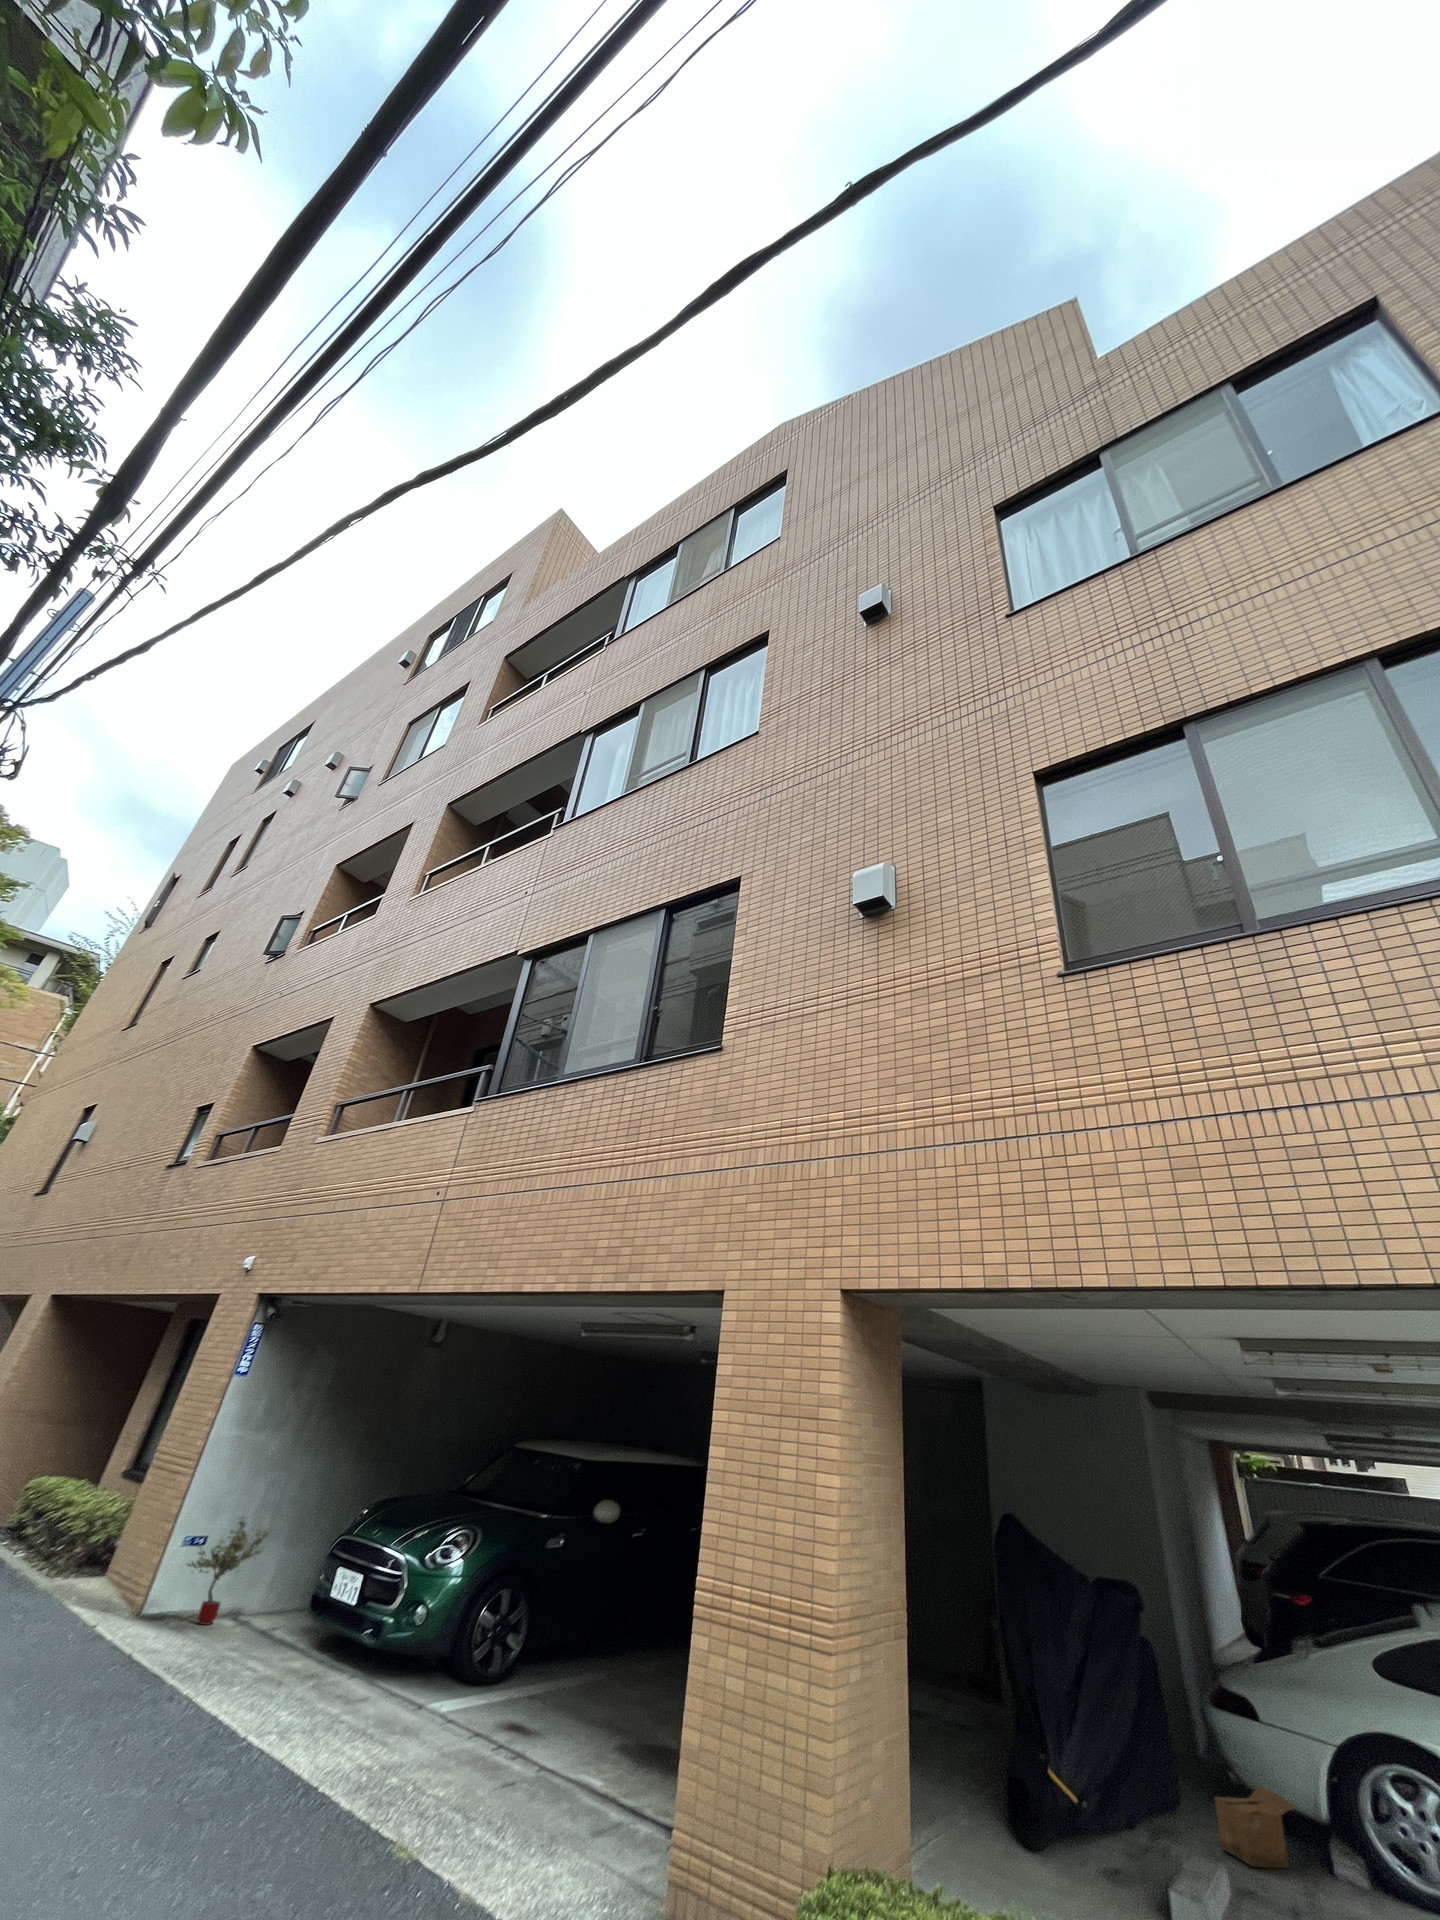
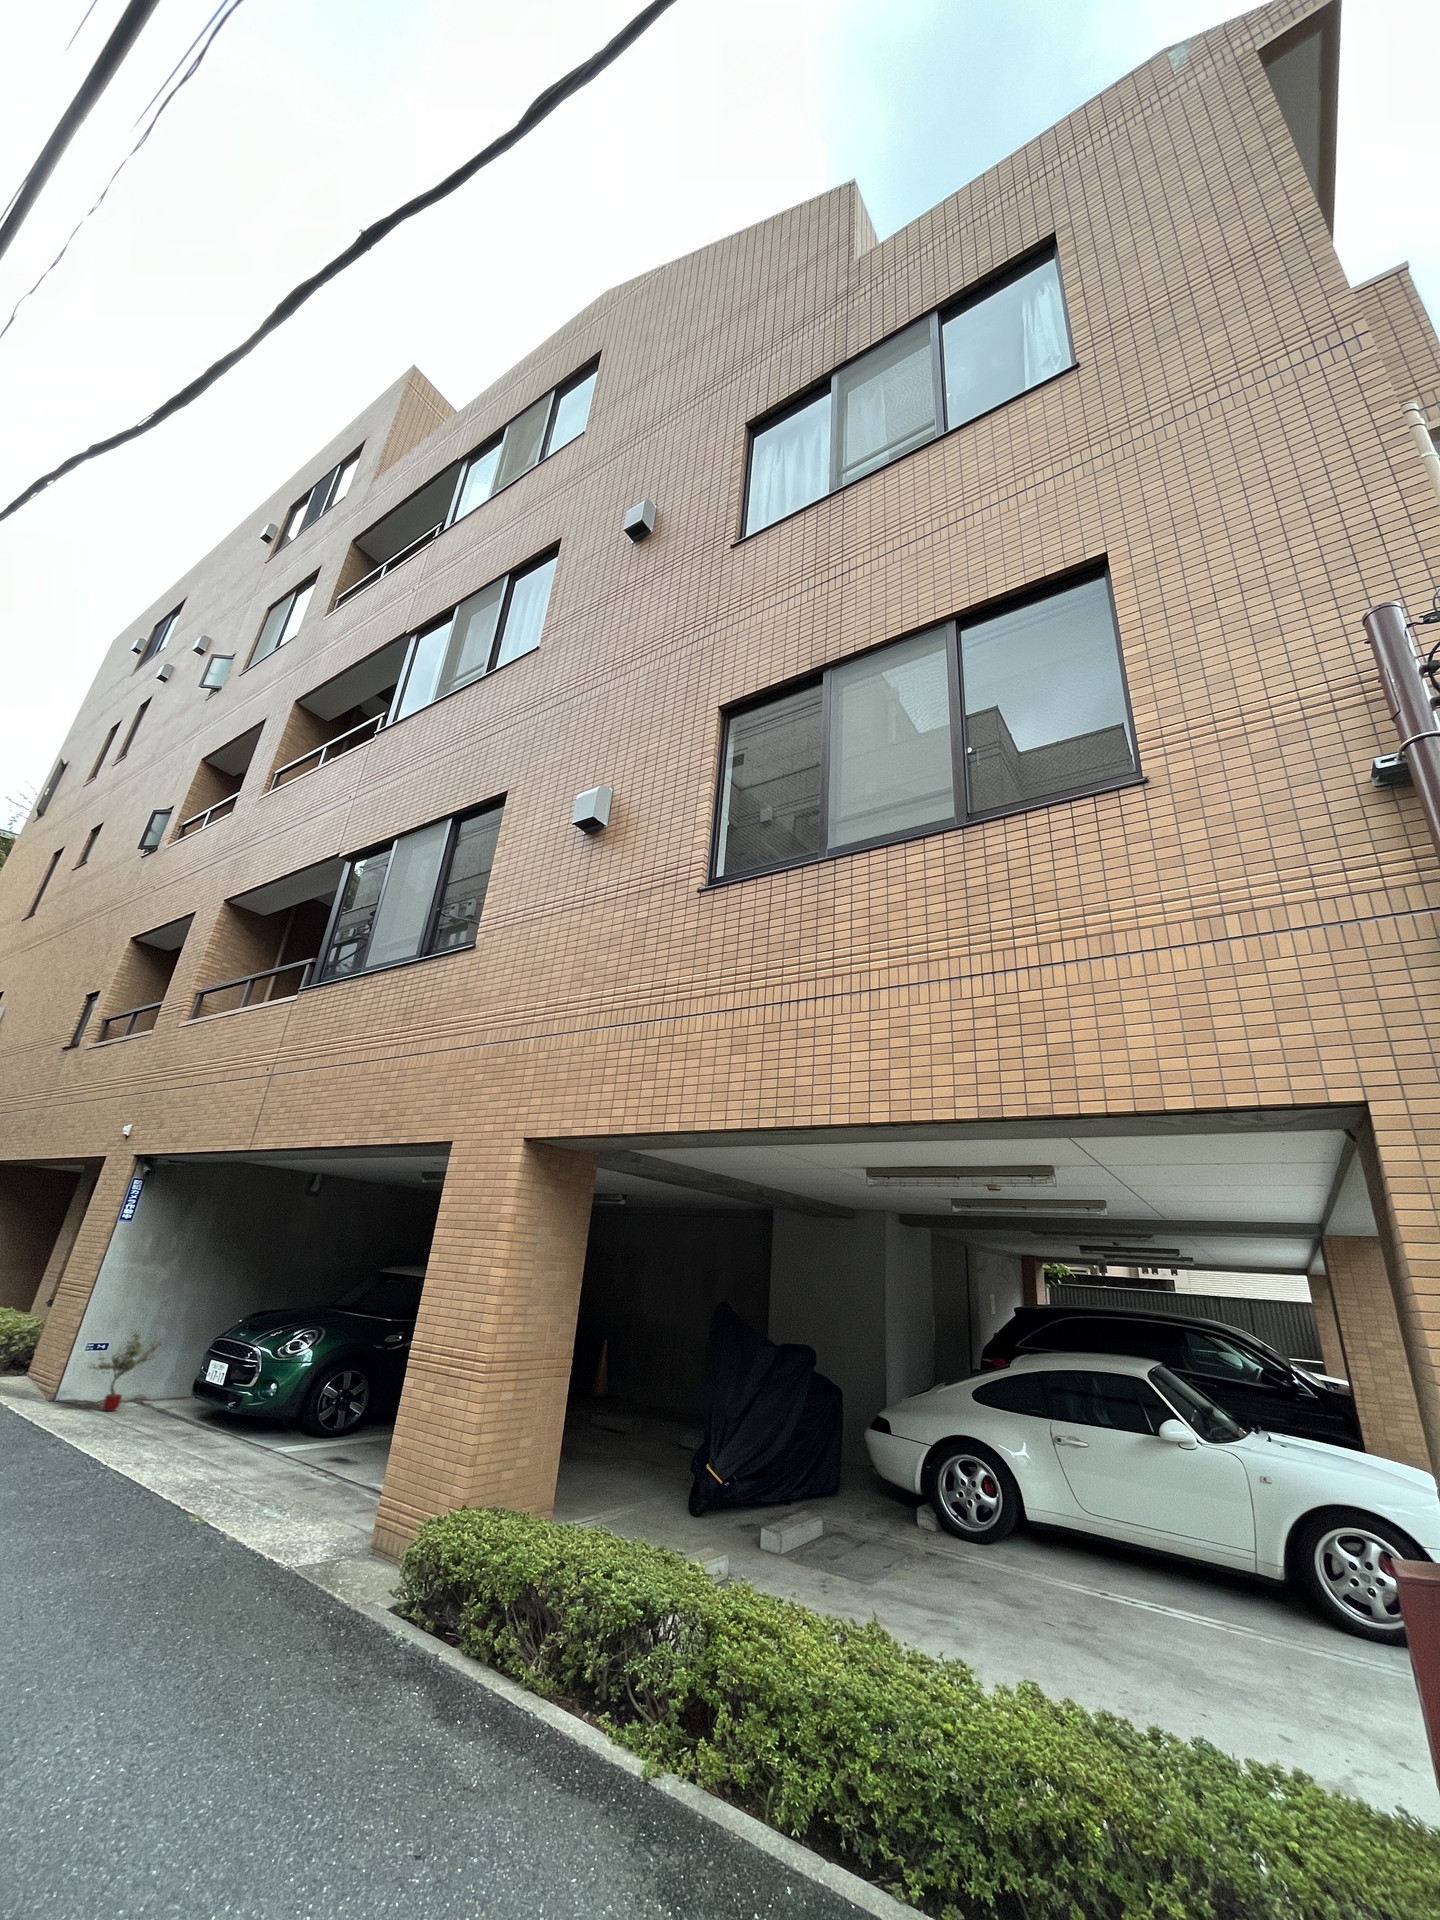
cardboard box: present [1215,1786,1295,1868] -> none [836,1474,889,1522]

